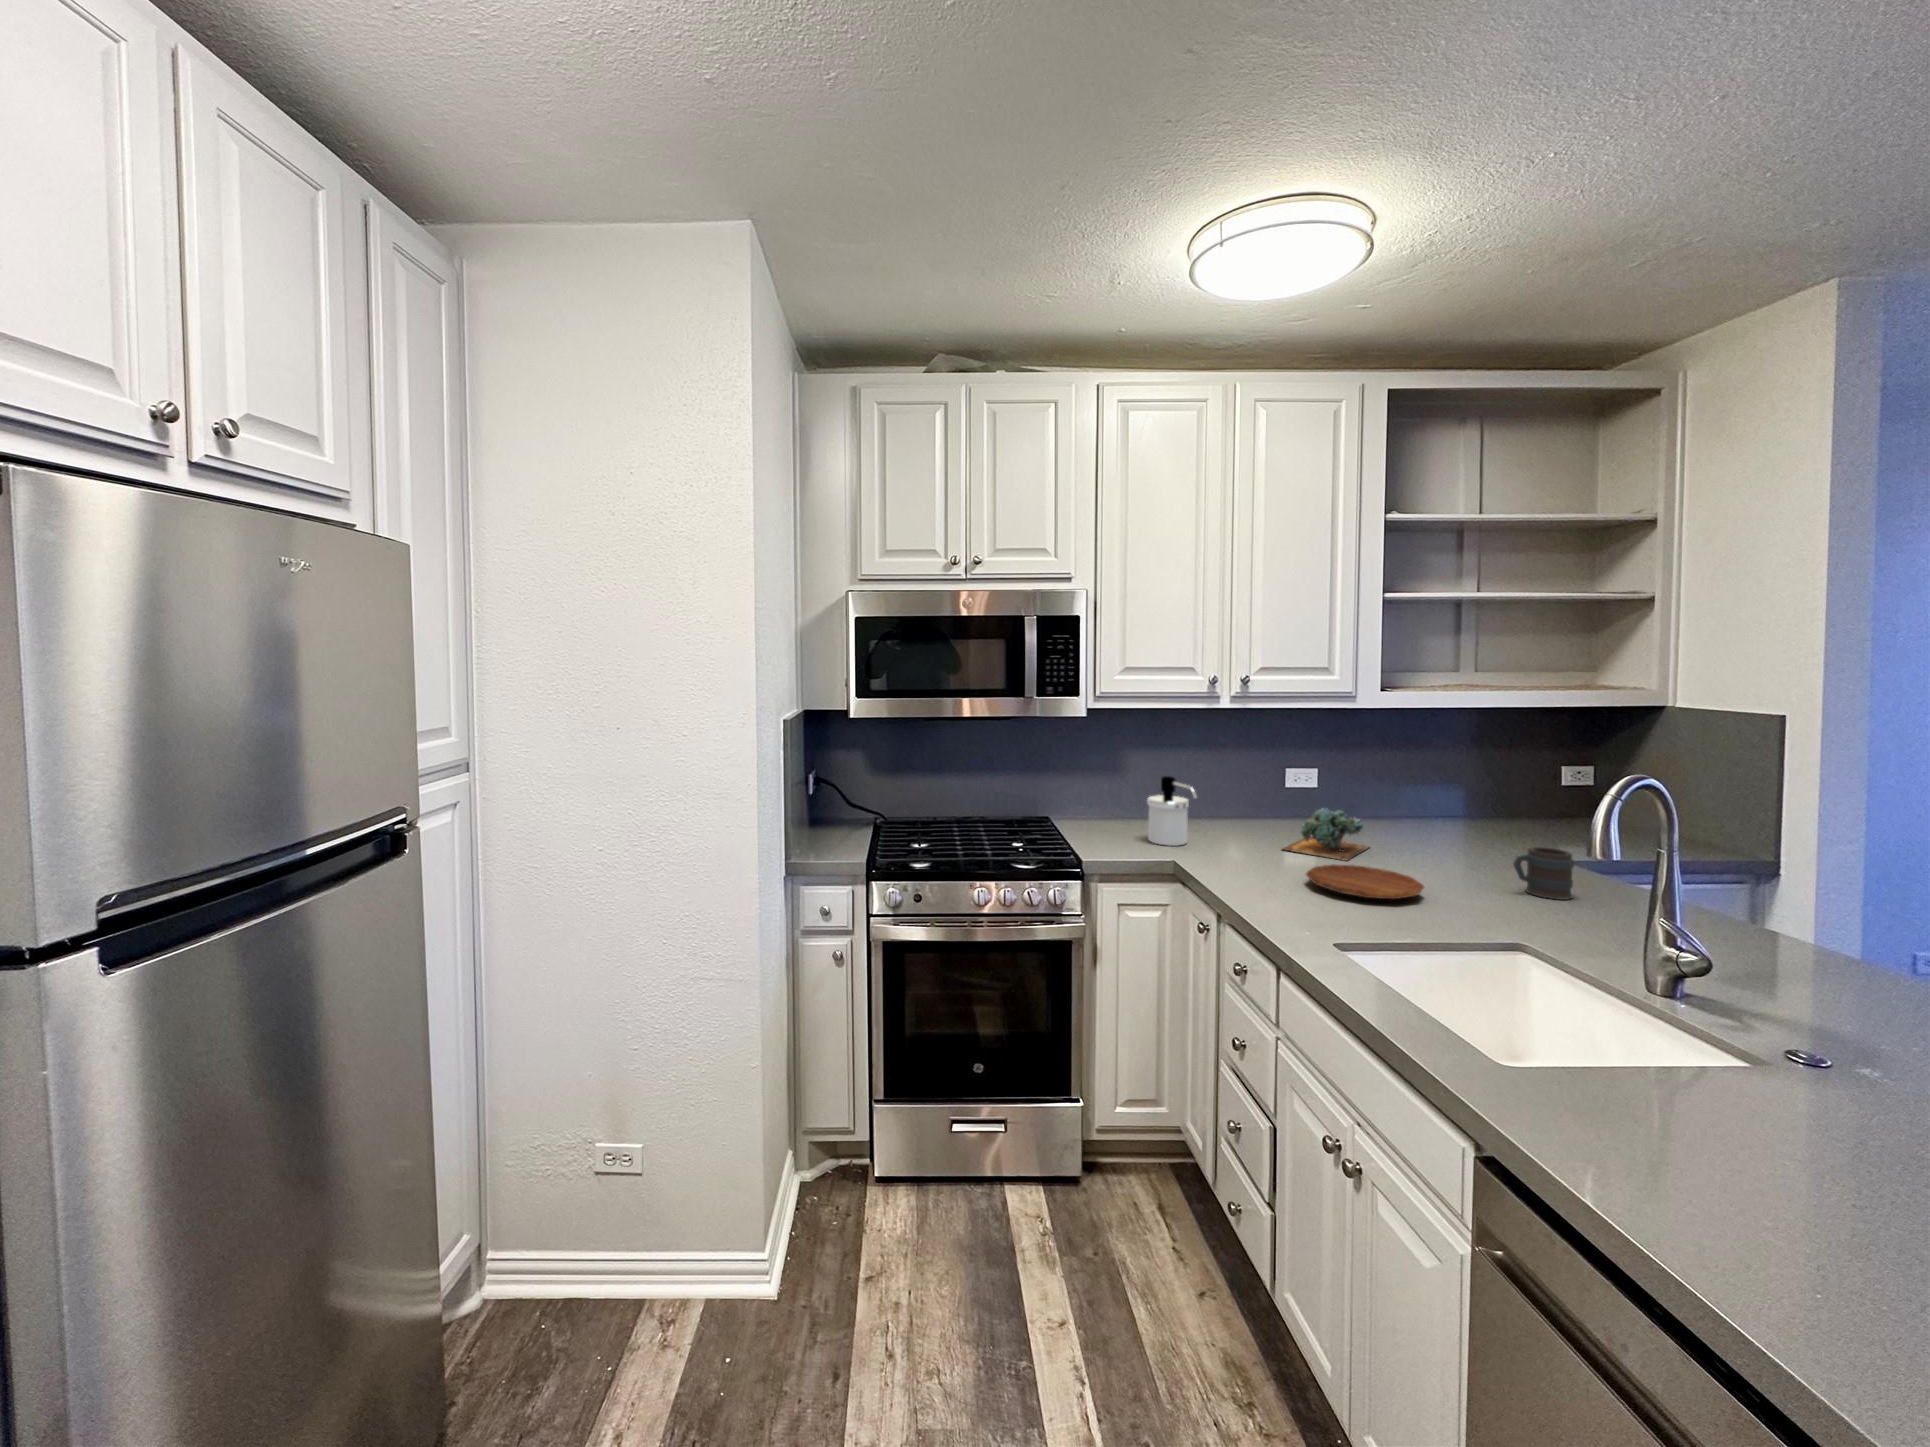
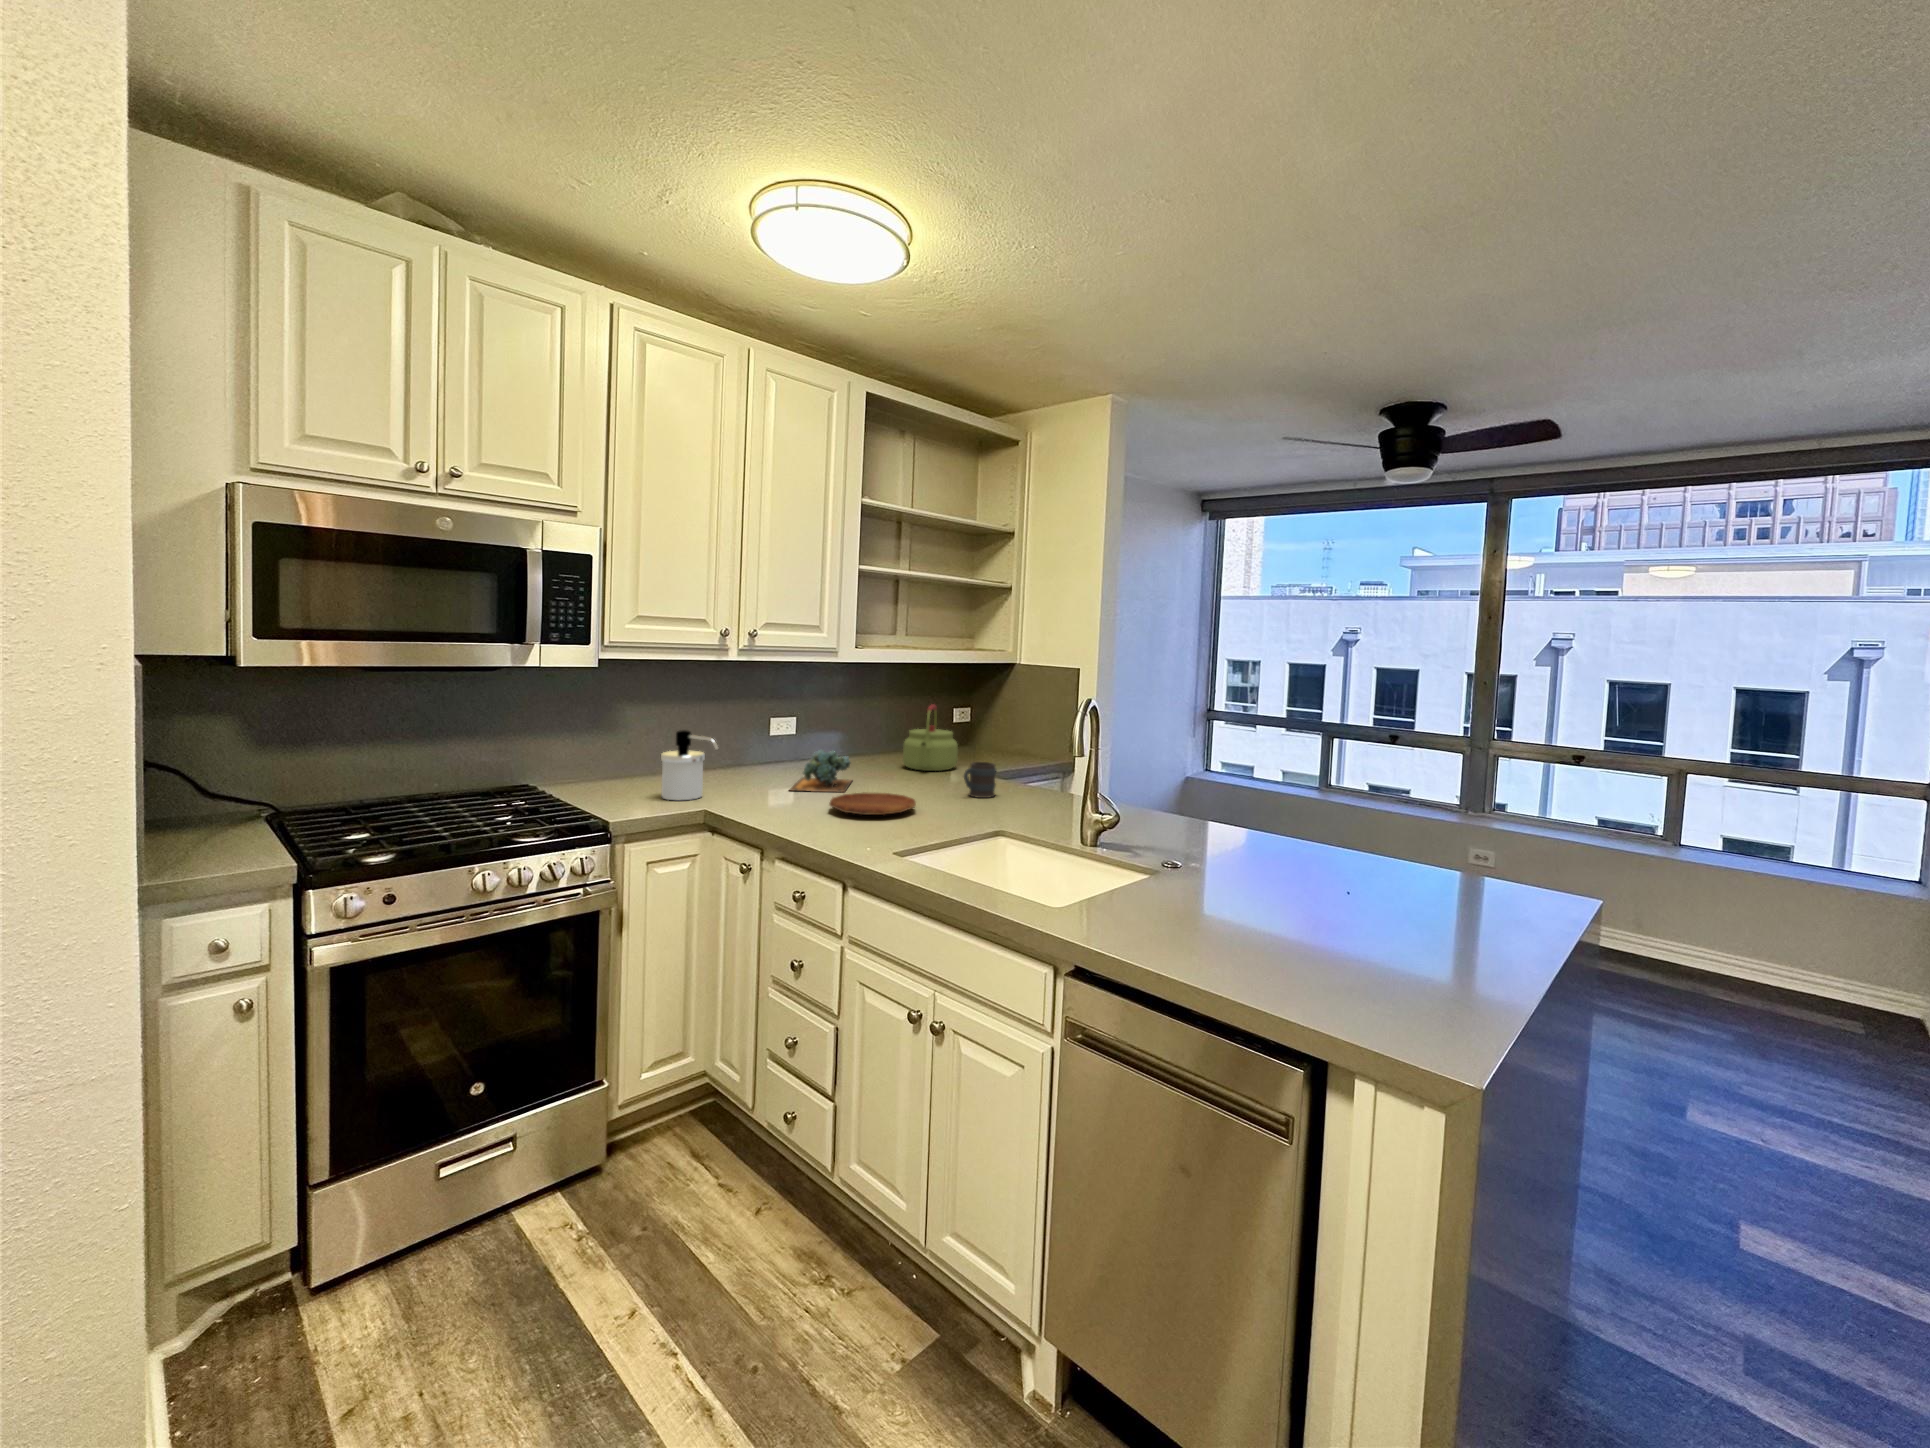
kettle: none [1455,761,1542,849] -> present [903,704,958,771]

